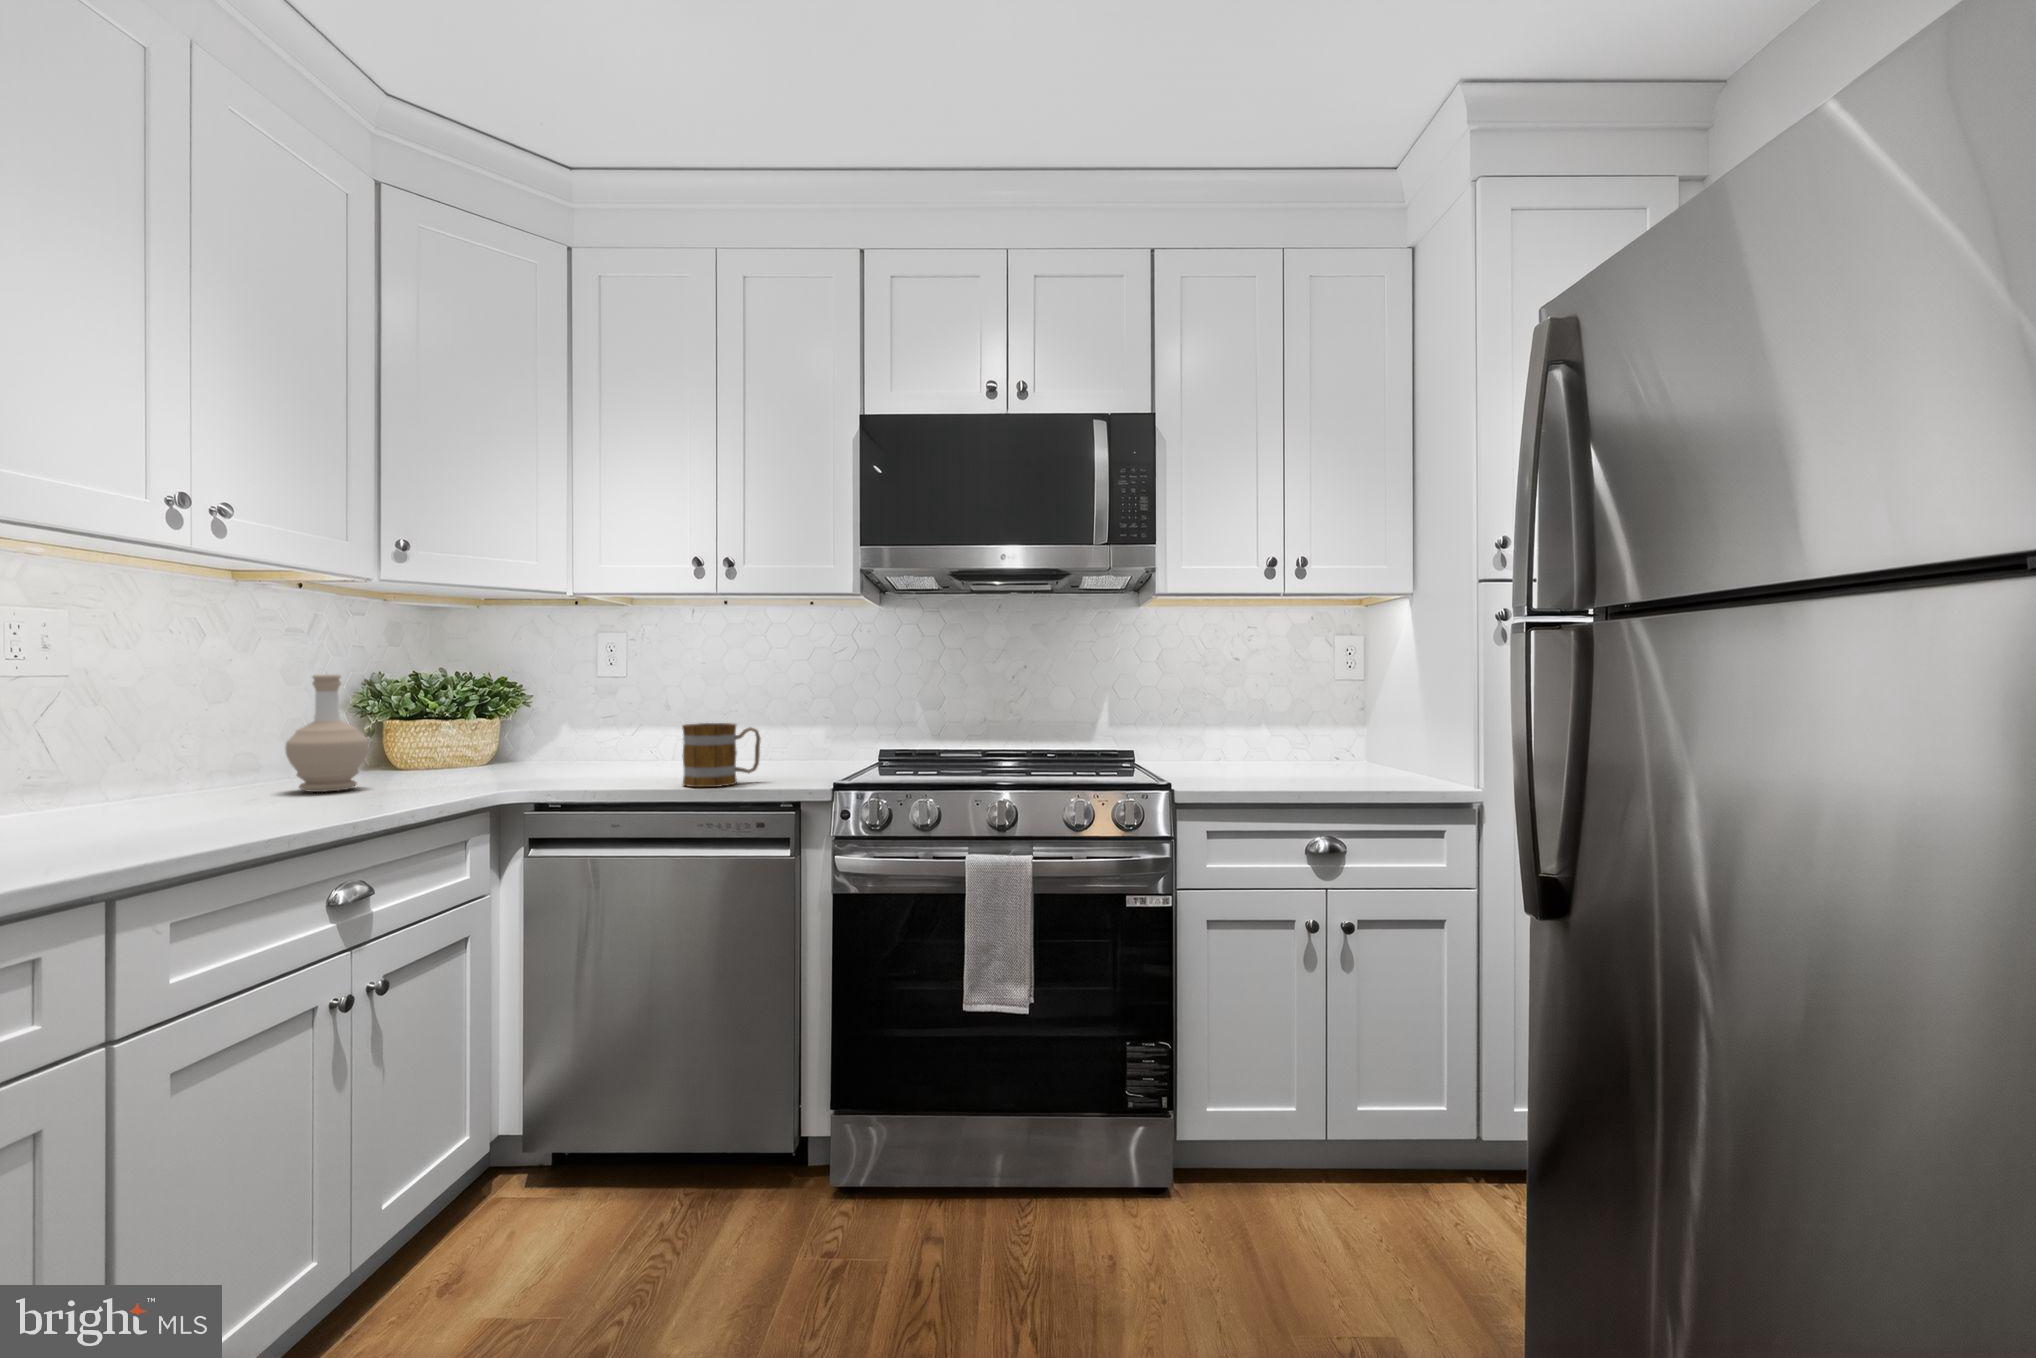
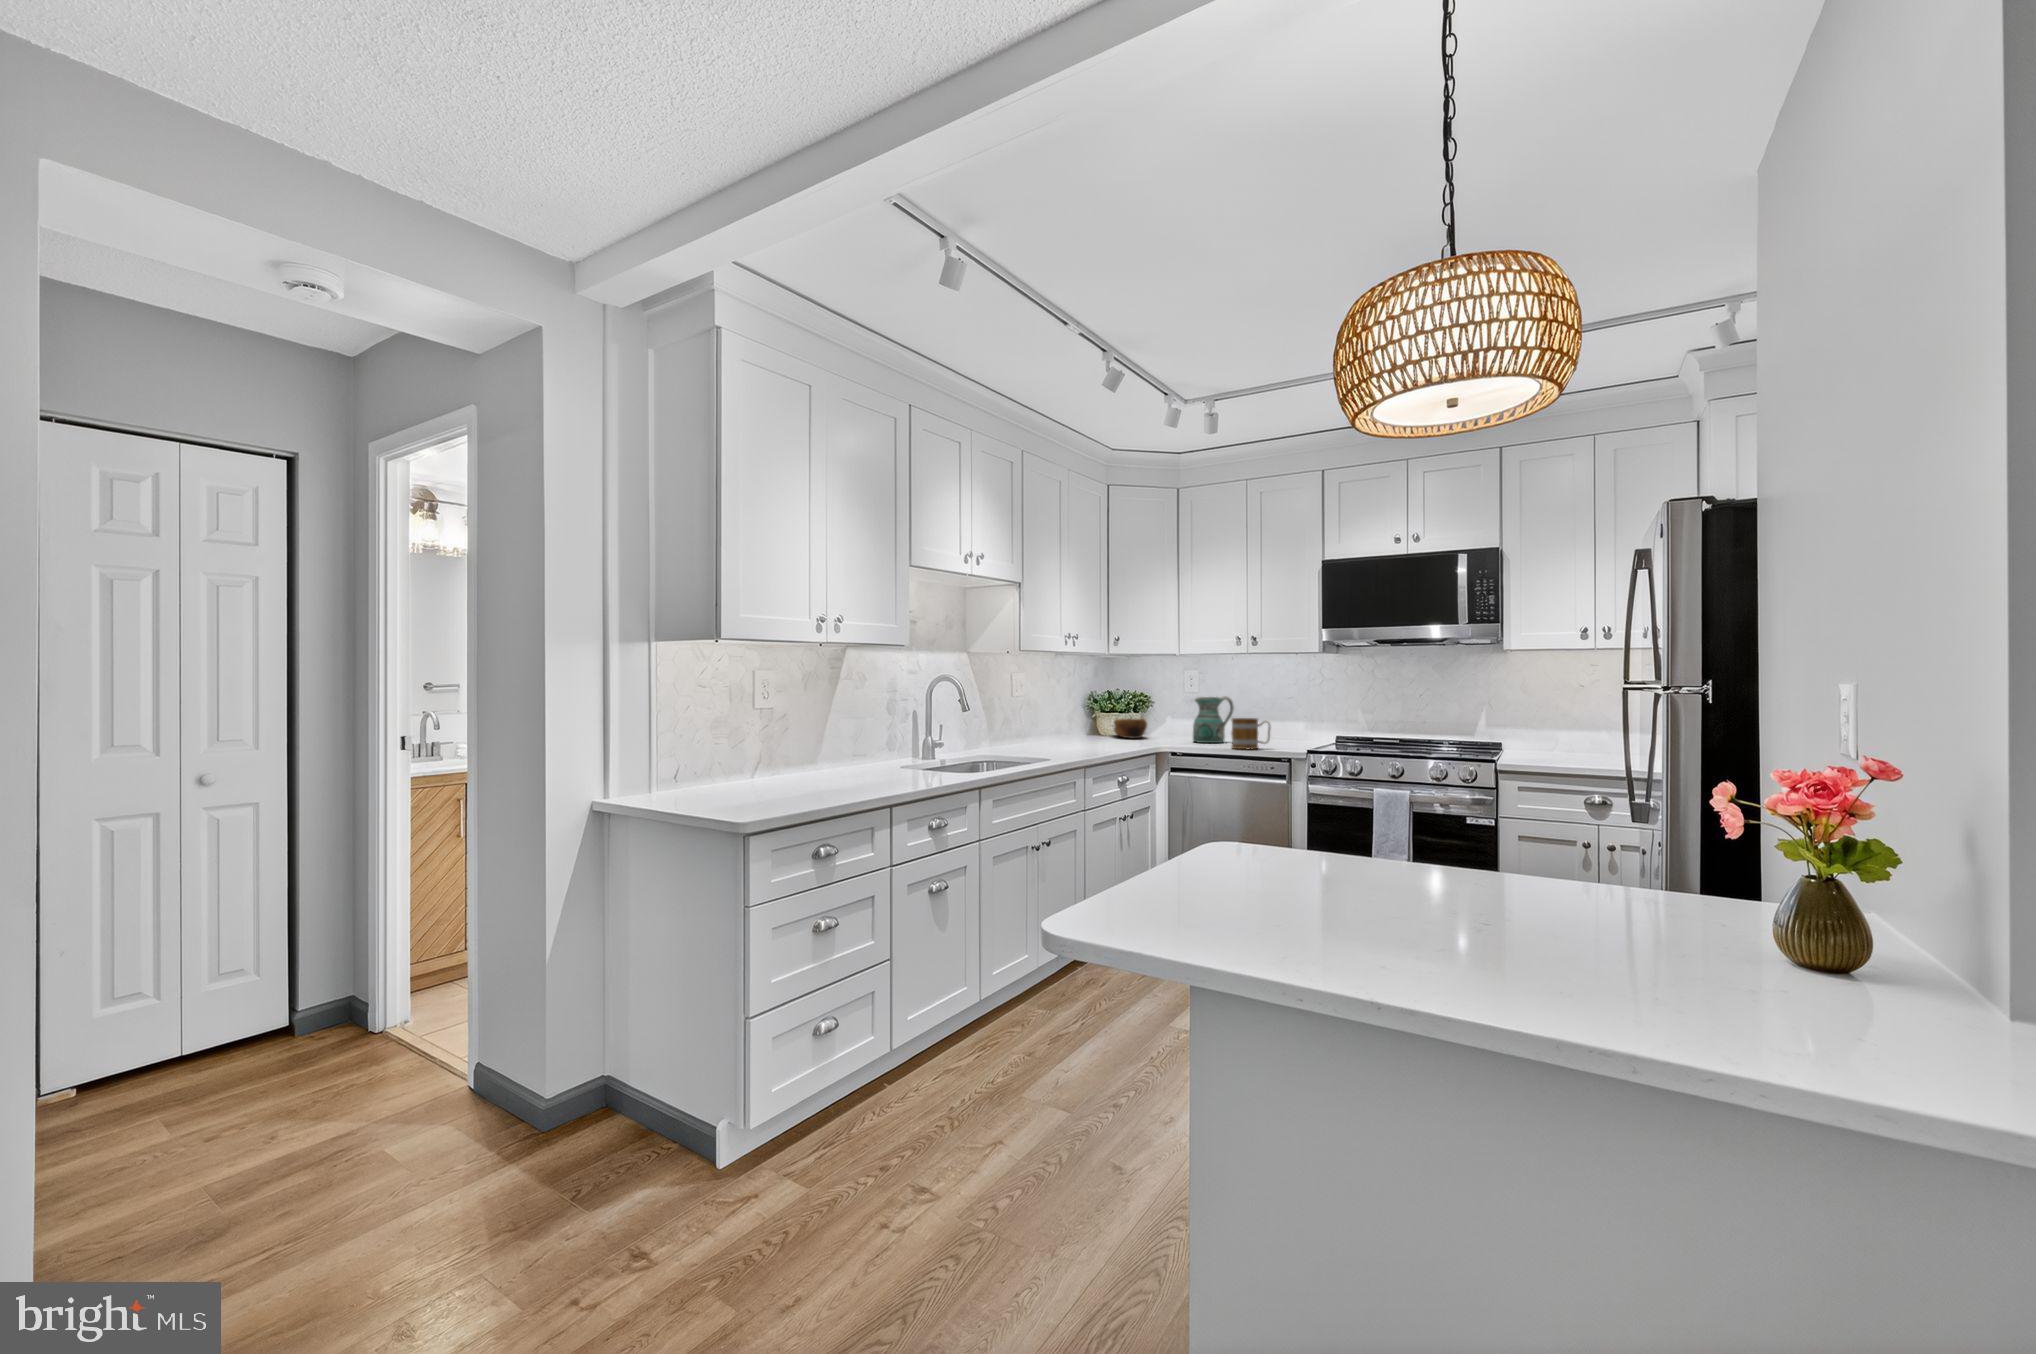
bottle: present [285,674,368,792] -> none [1061,691,1093,743]
ceramic pitcher: none [602,681,684,774] -> present [1193,696,1234,743]
wooden bowl: none [427,719,506,770] -> present [1114,718,1147,738]

